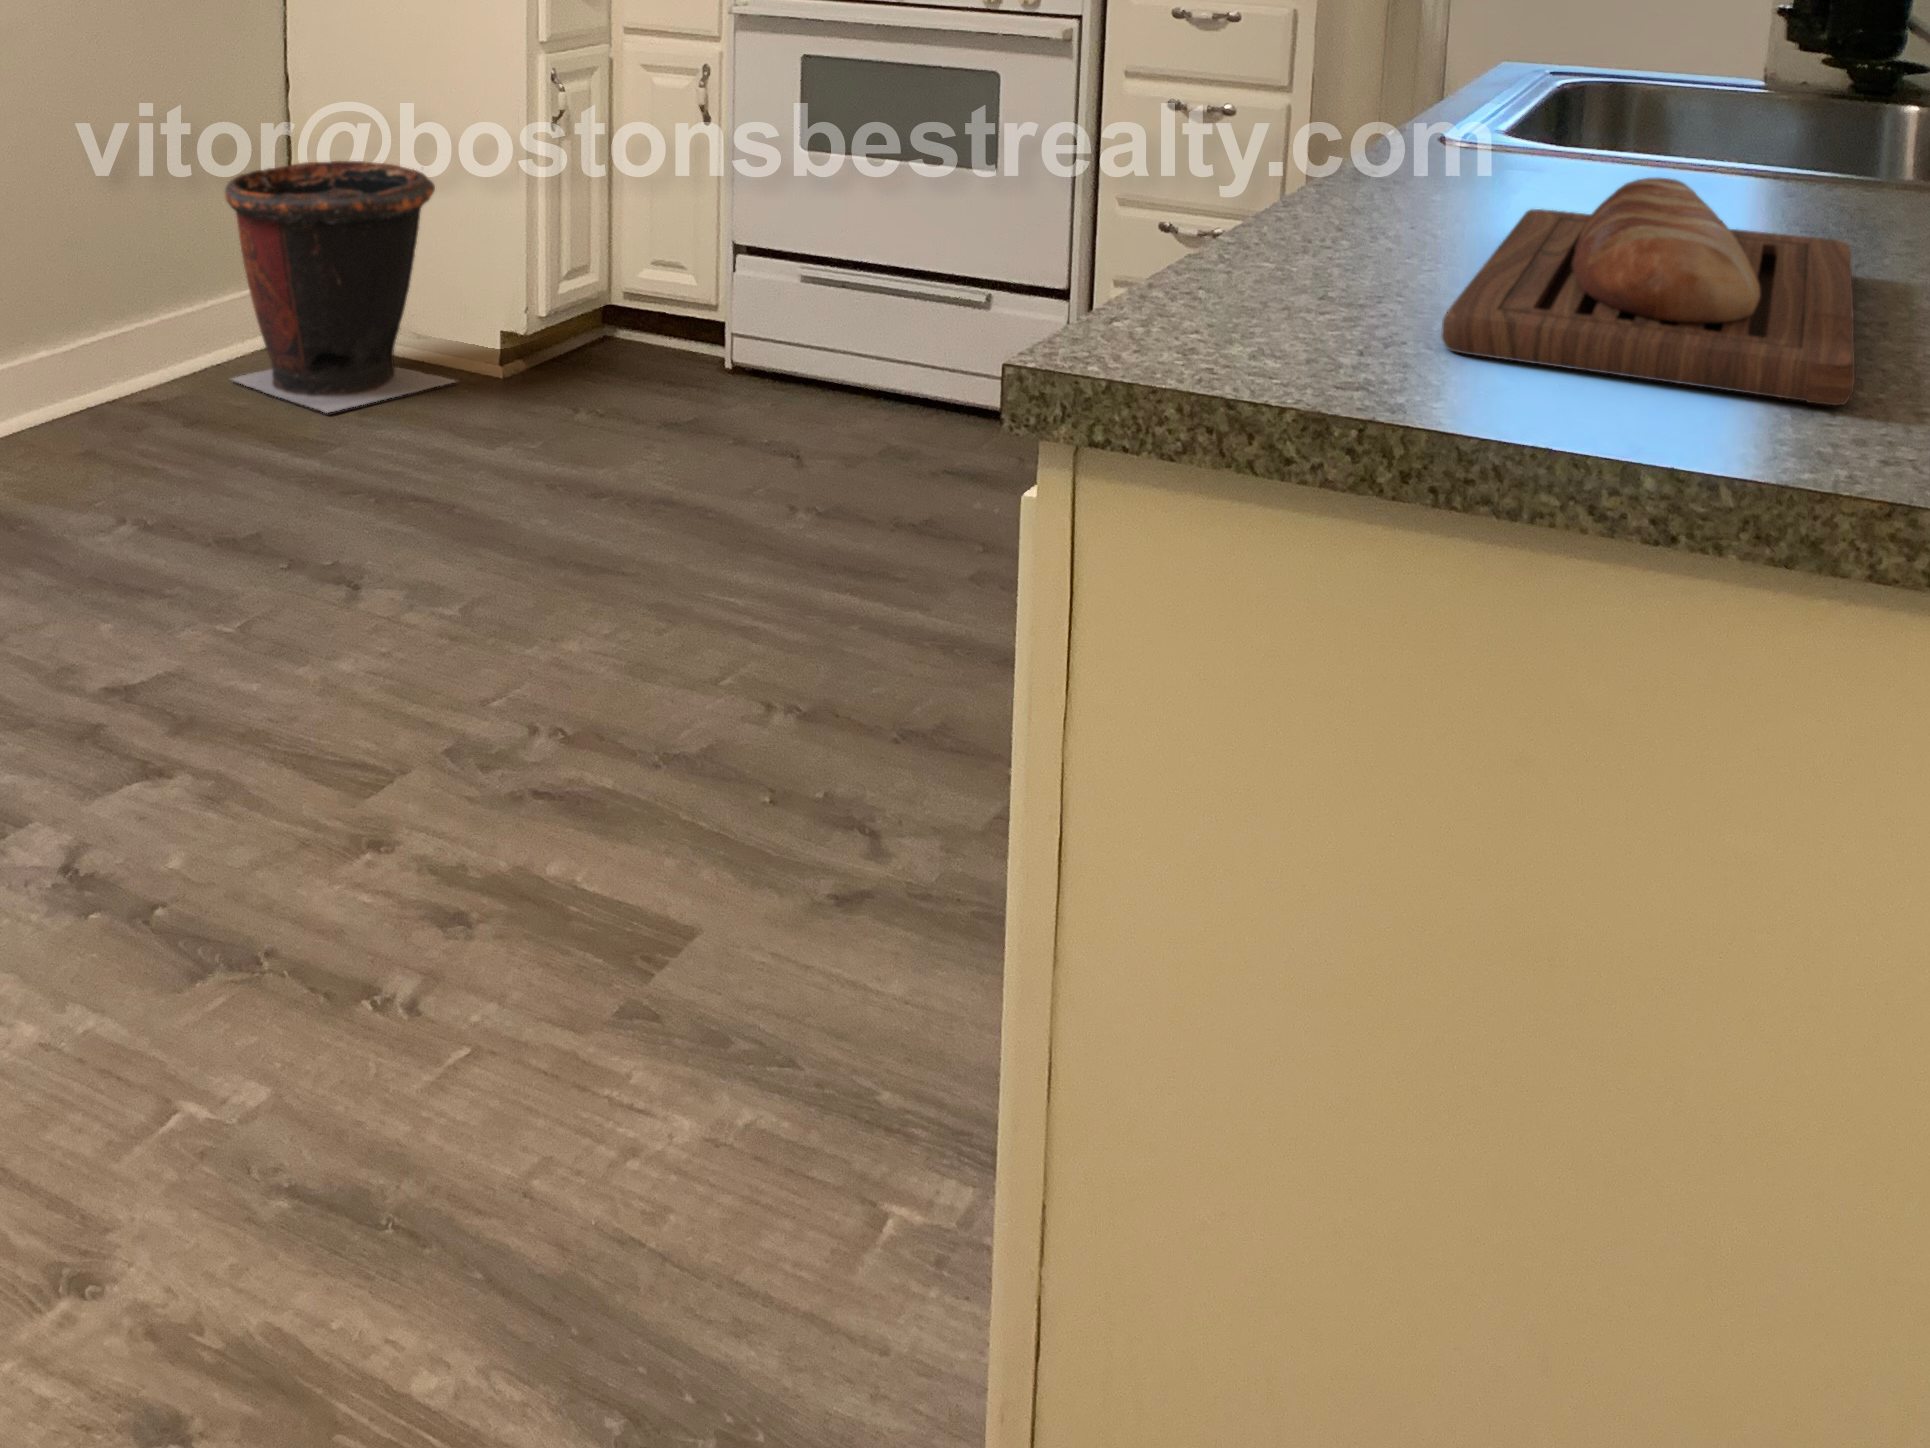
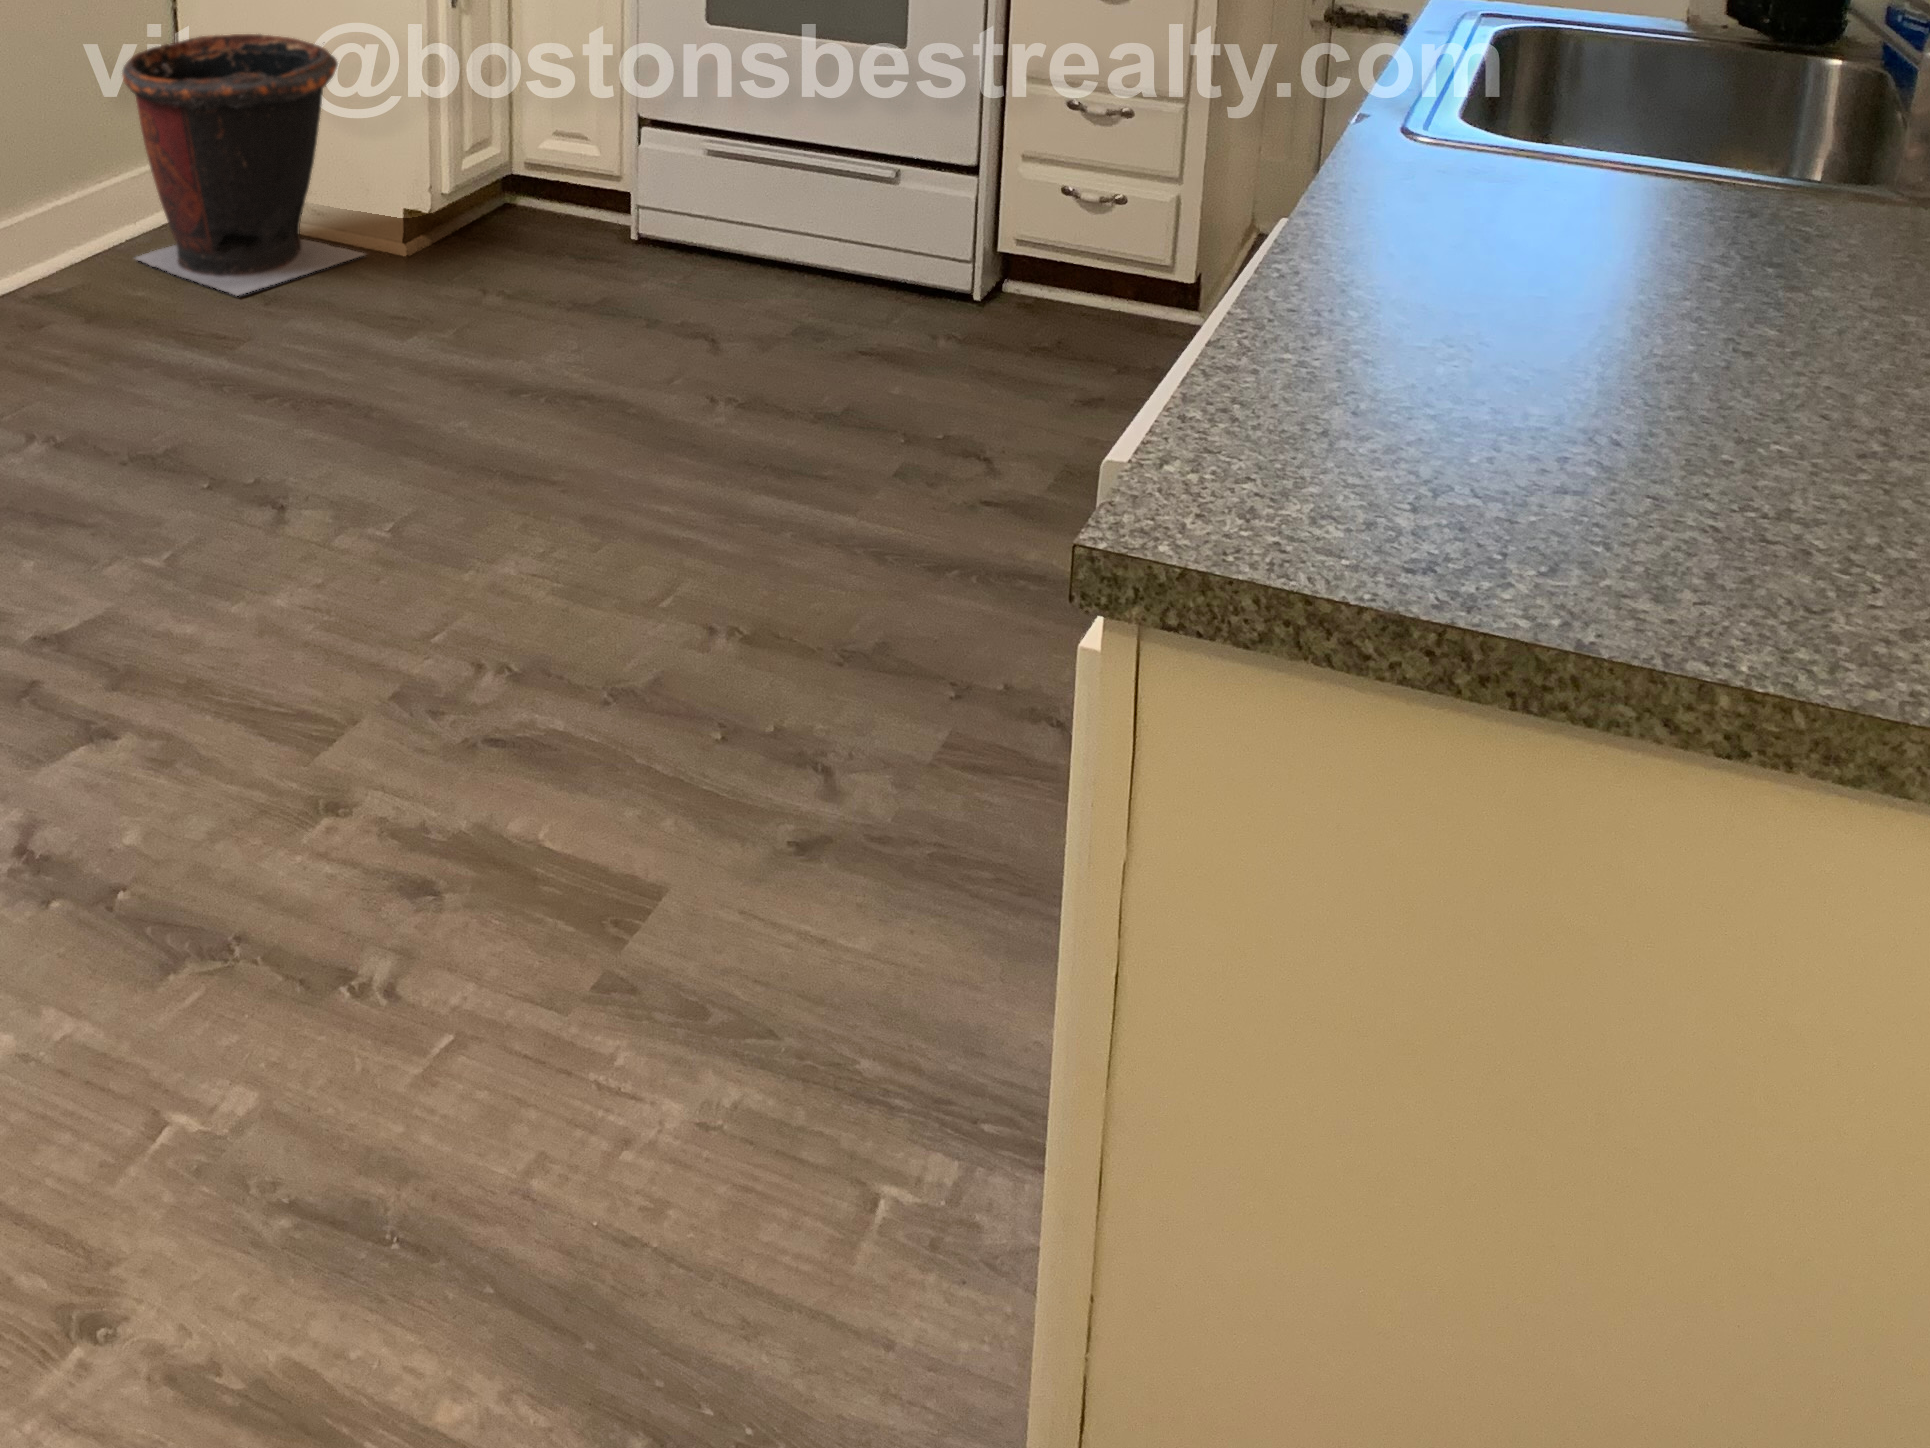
bread loaf: present [1441,177,1855,405] -> none [1485,266,1896,580]

